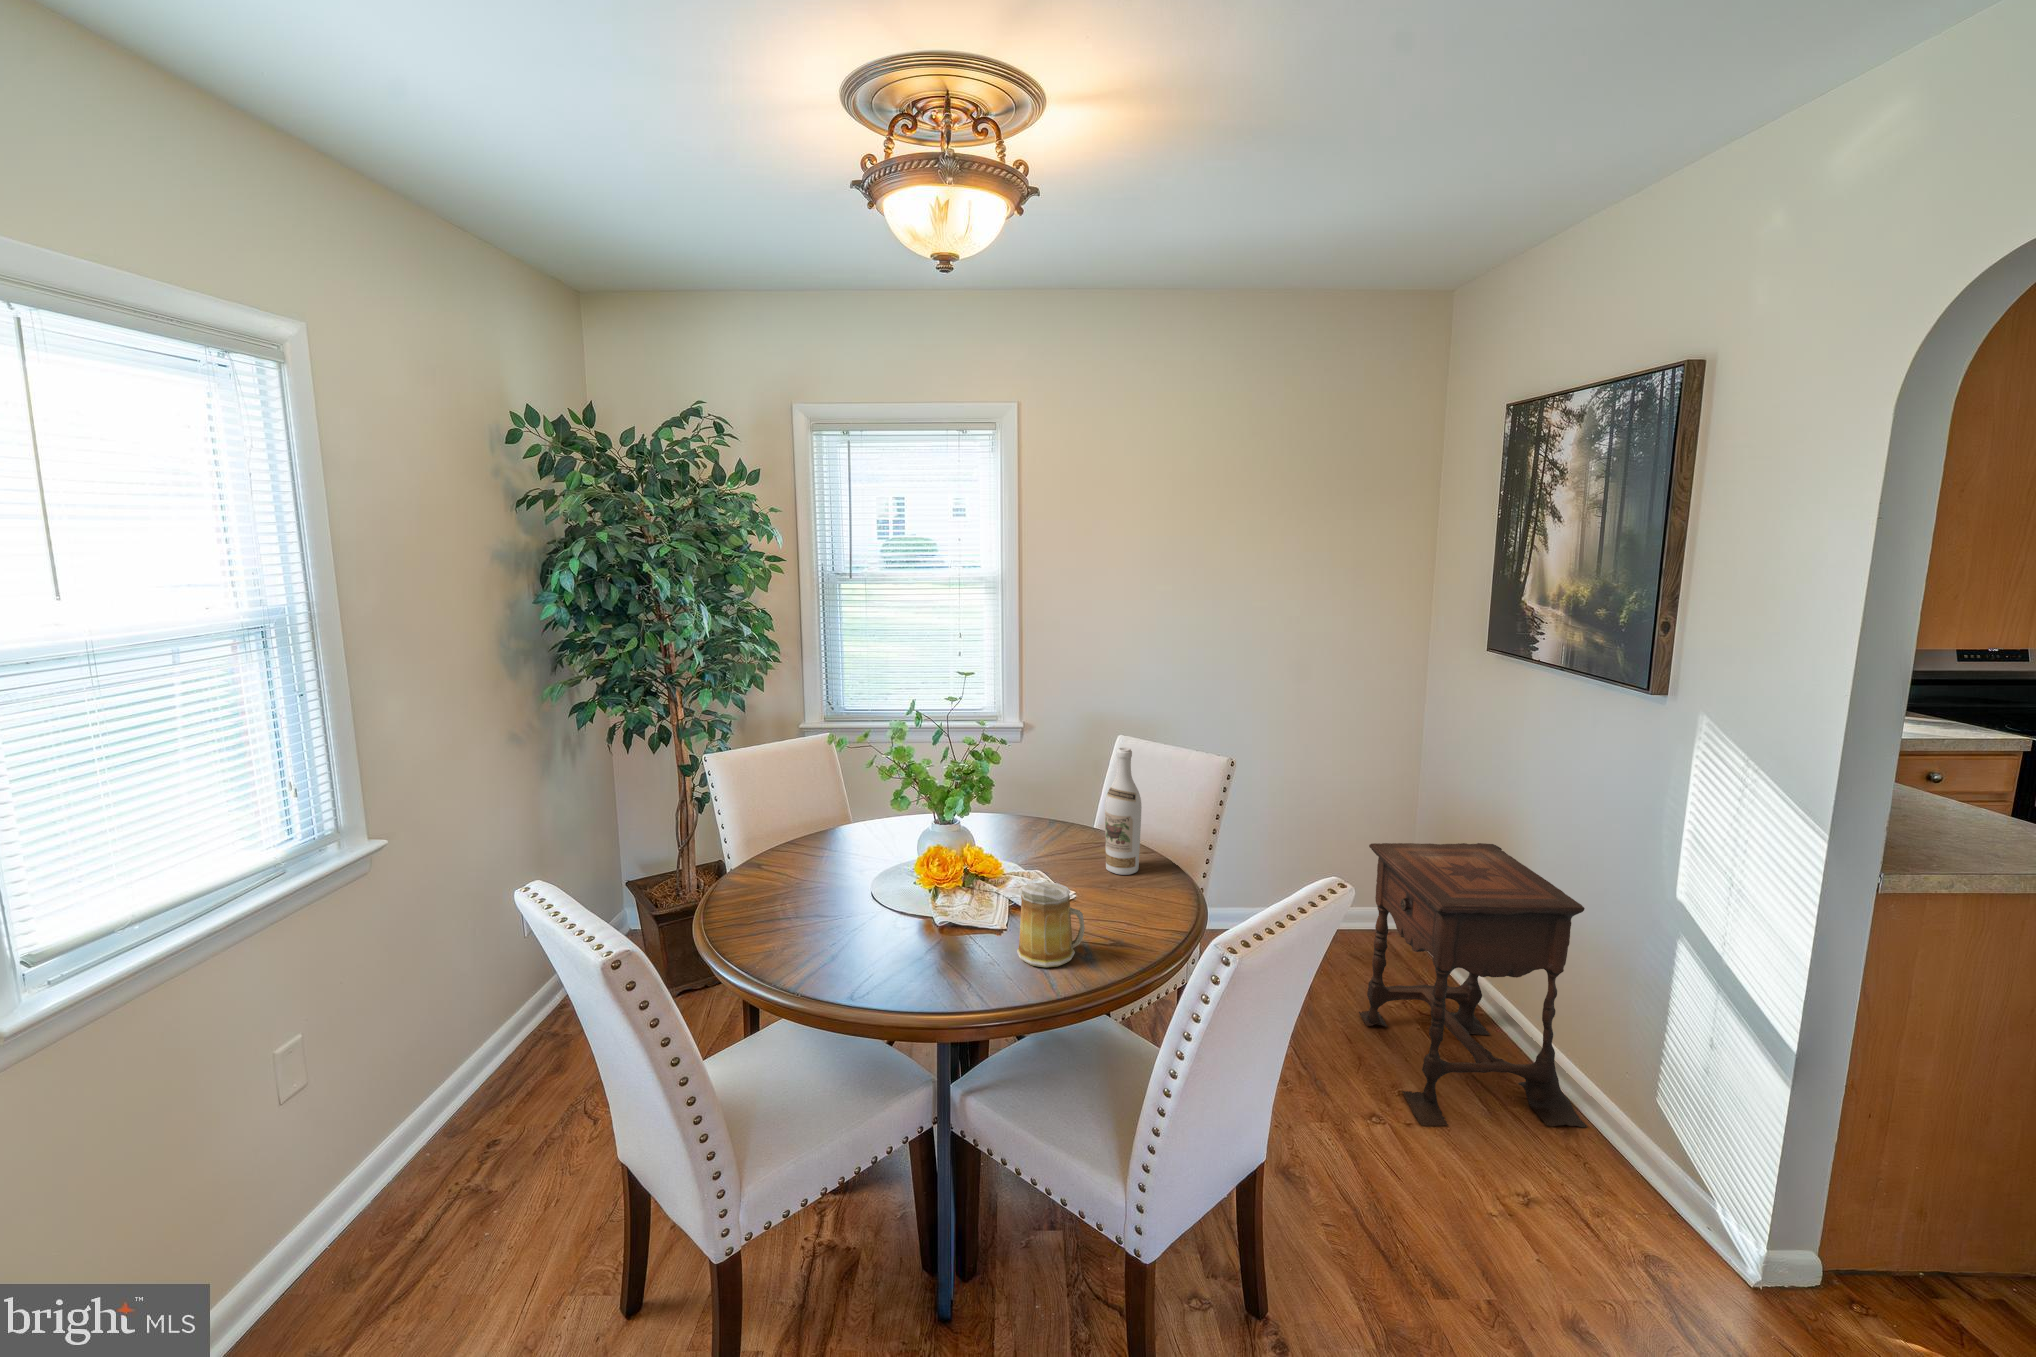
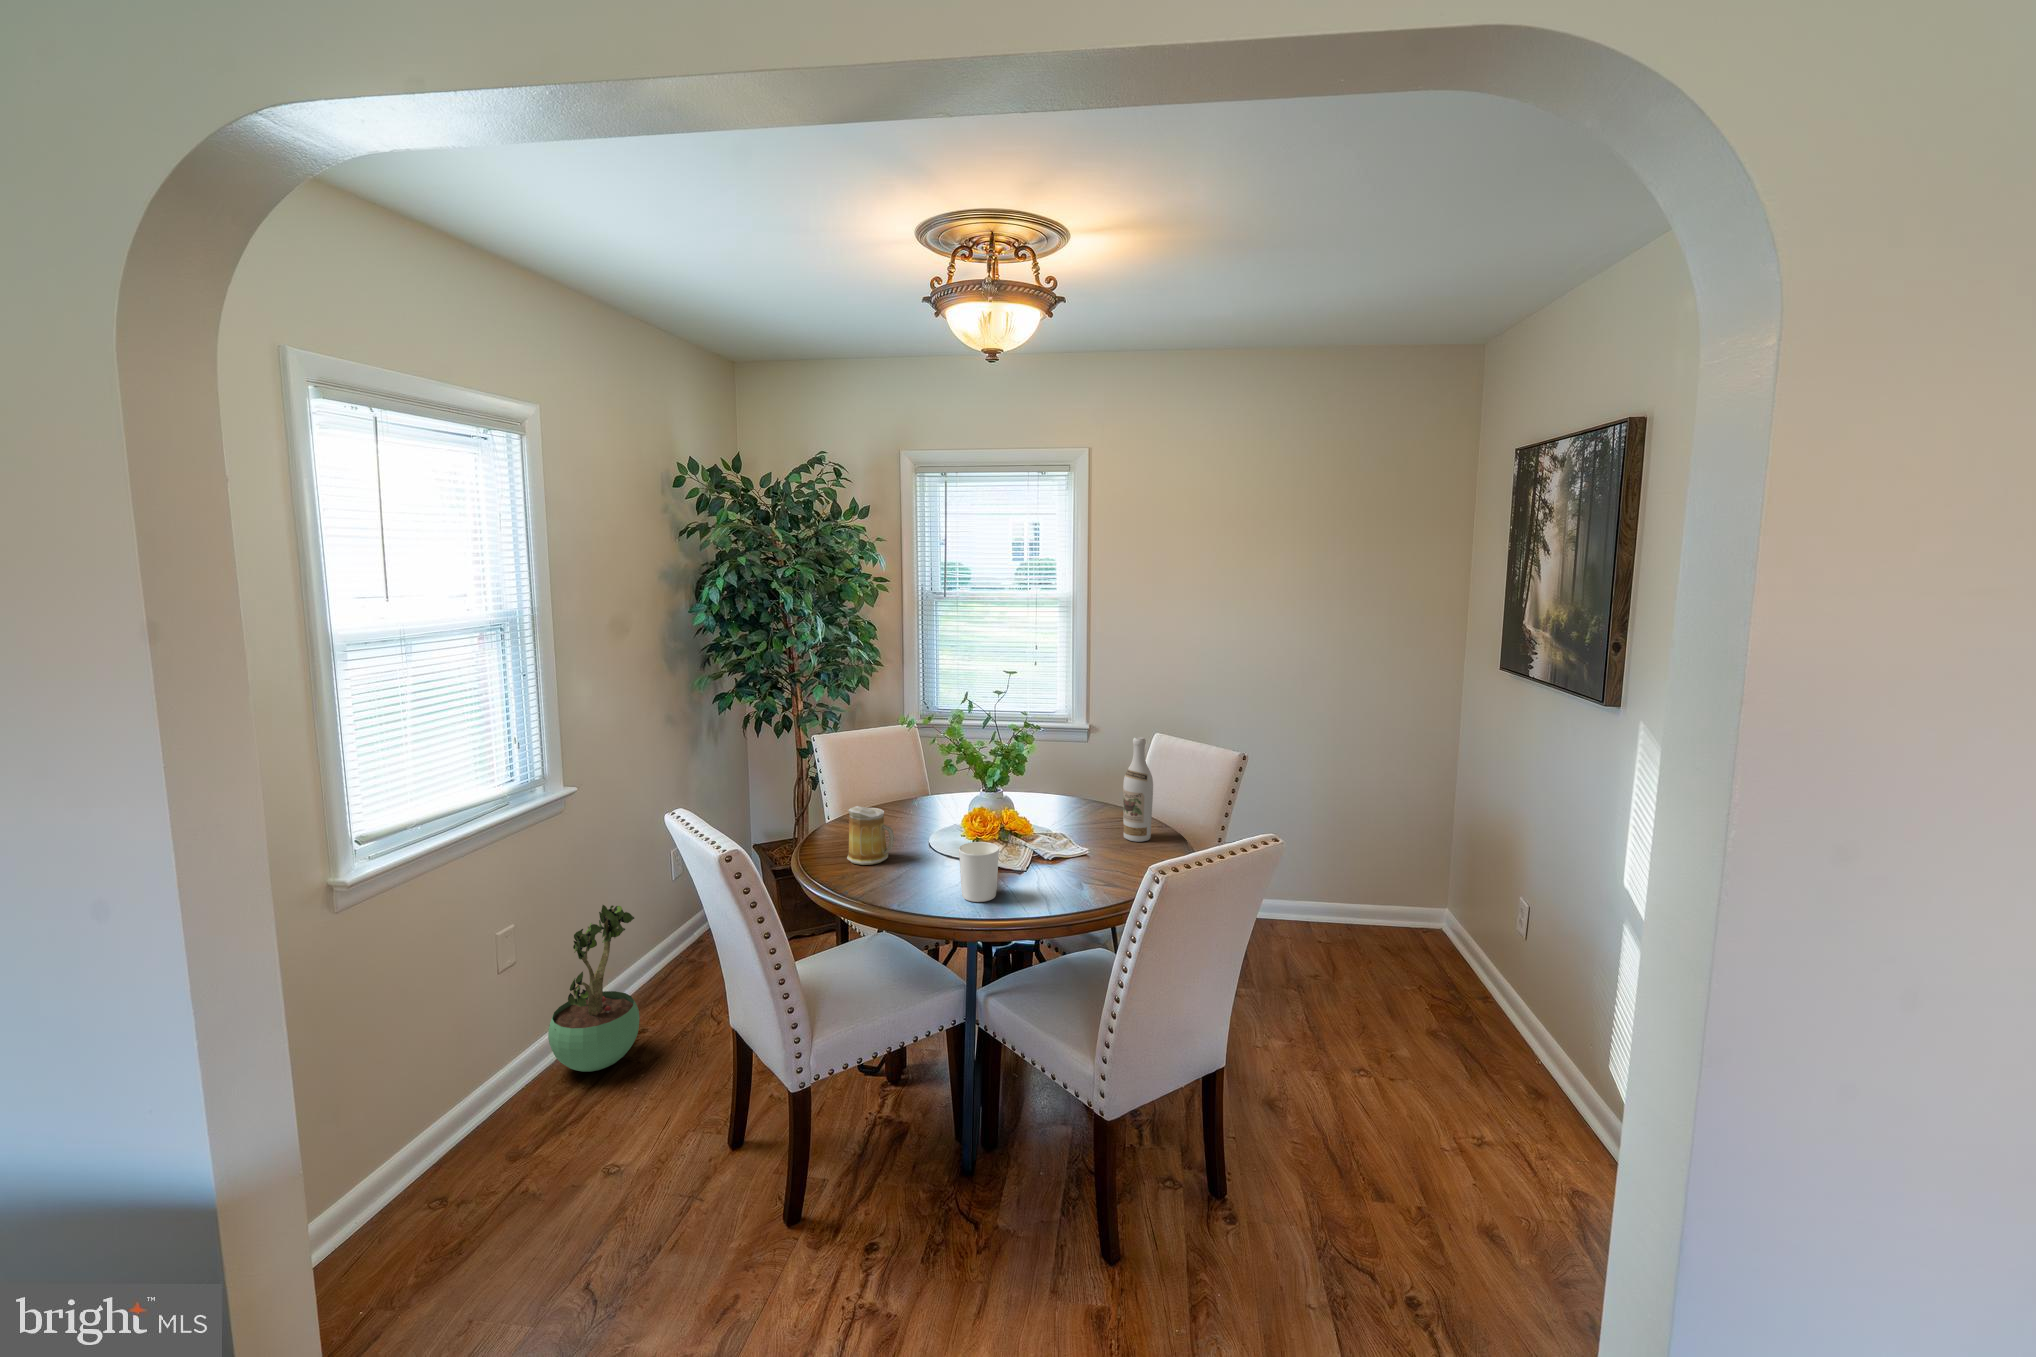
side table: present [1359,843,1587,1127] -> none [1371,837,1558,1094]
mug: present [1017,882,1085,968] -> present [847,806,894,865]
candle holder: none [926,899,978,980] -> present [959,842,999,902]
potted plant: none [359,995,488,1219] -> present [548,905,640,1072]

